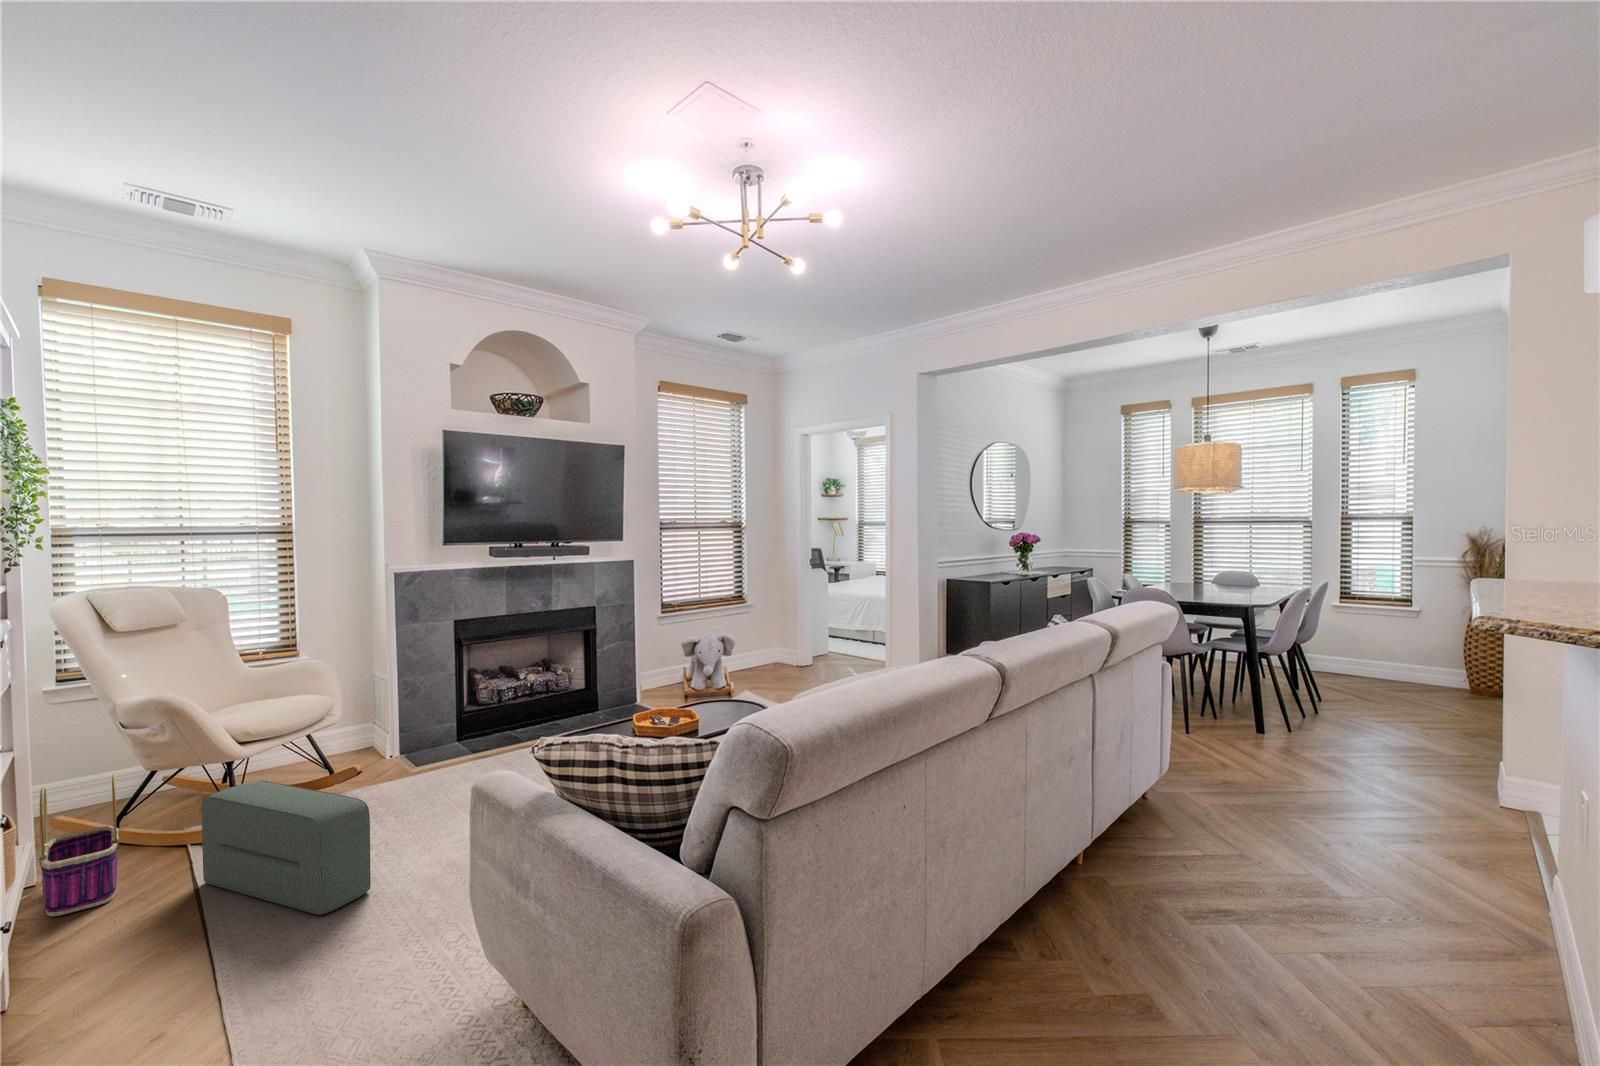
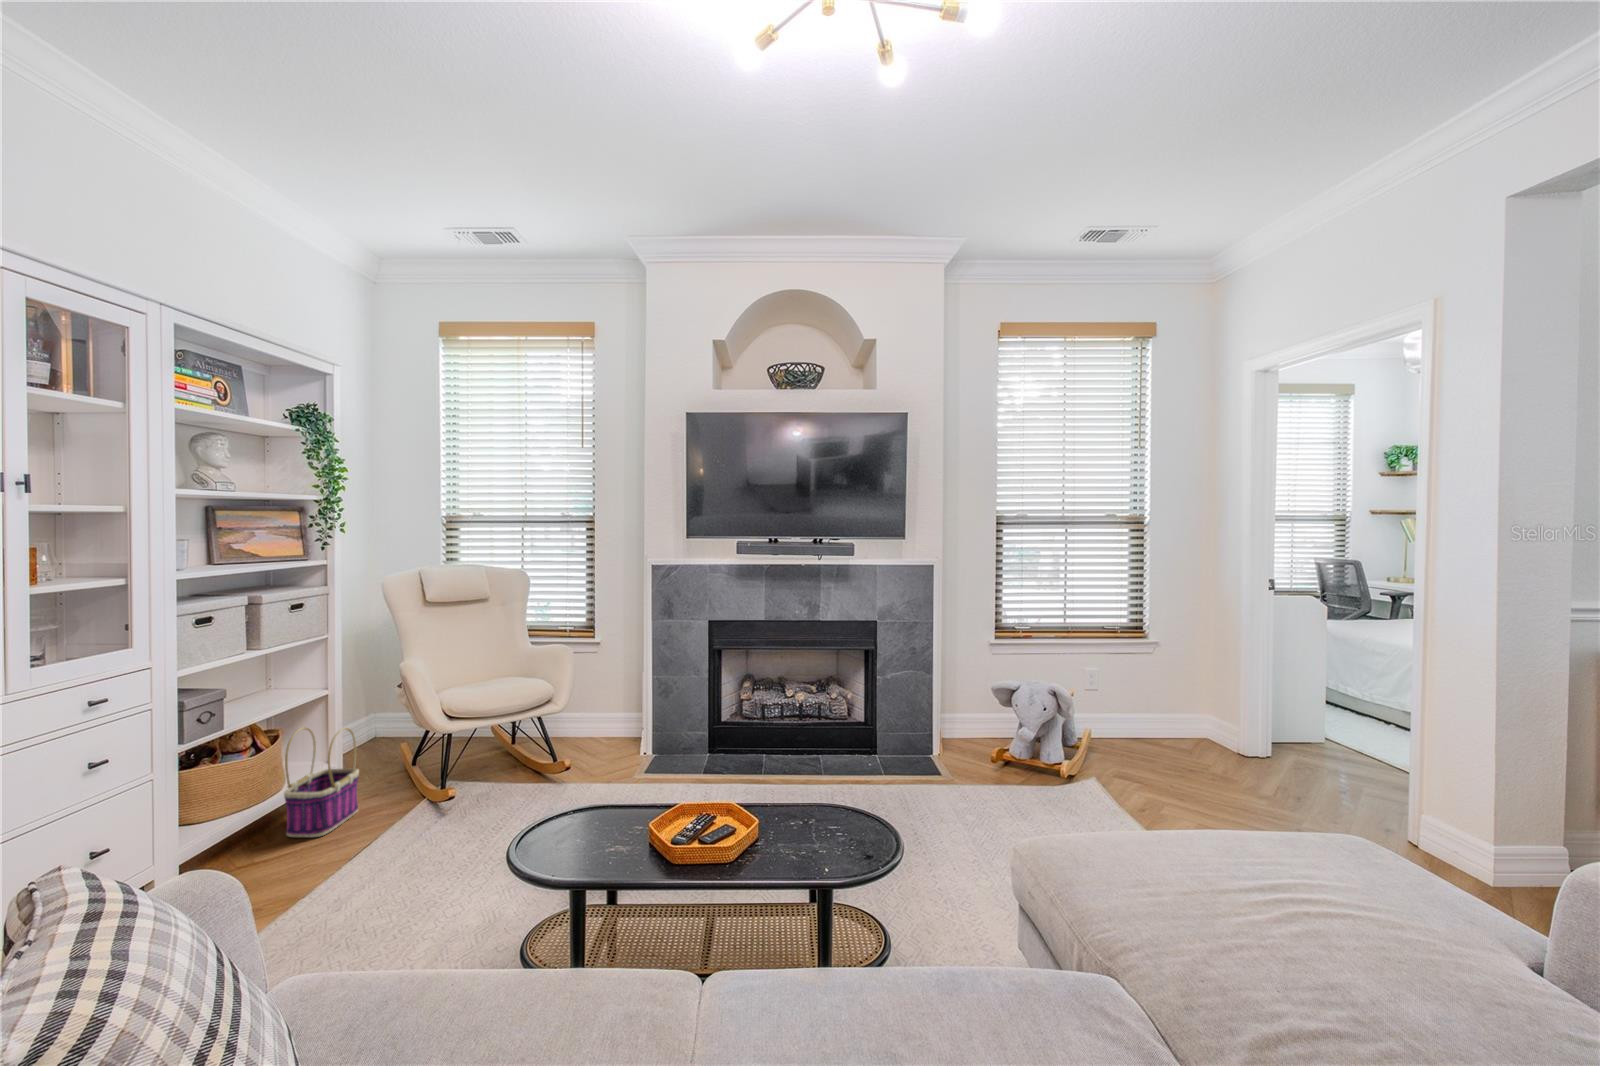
pouf: present [201,781,371,915] -> none [358,760,426,917]

